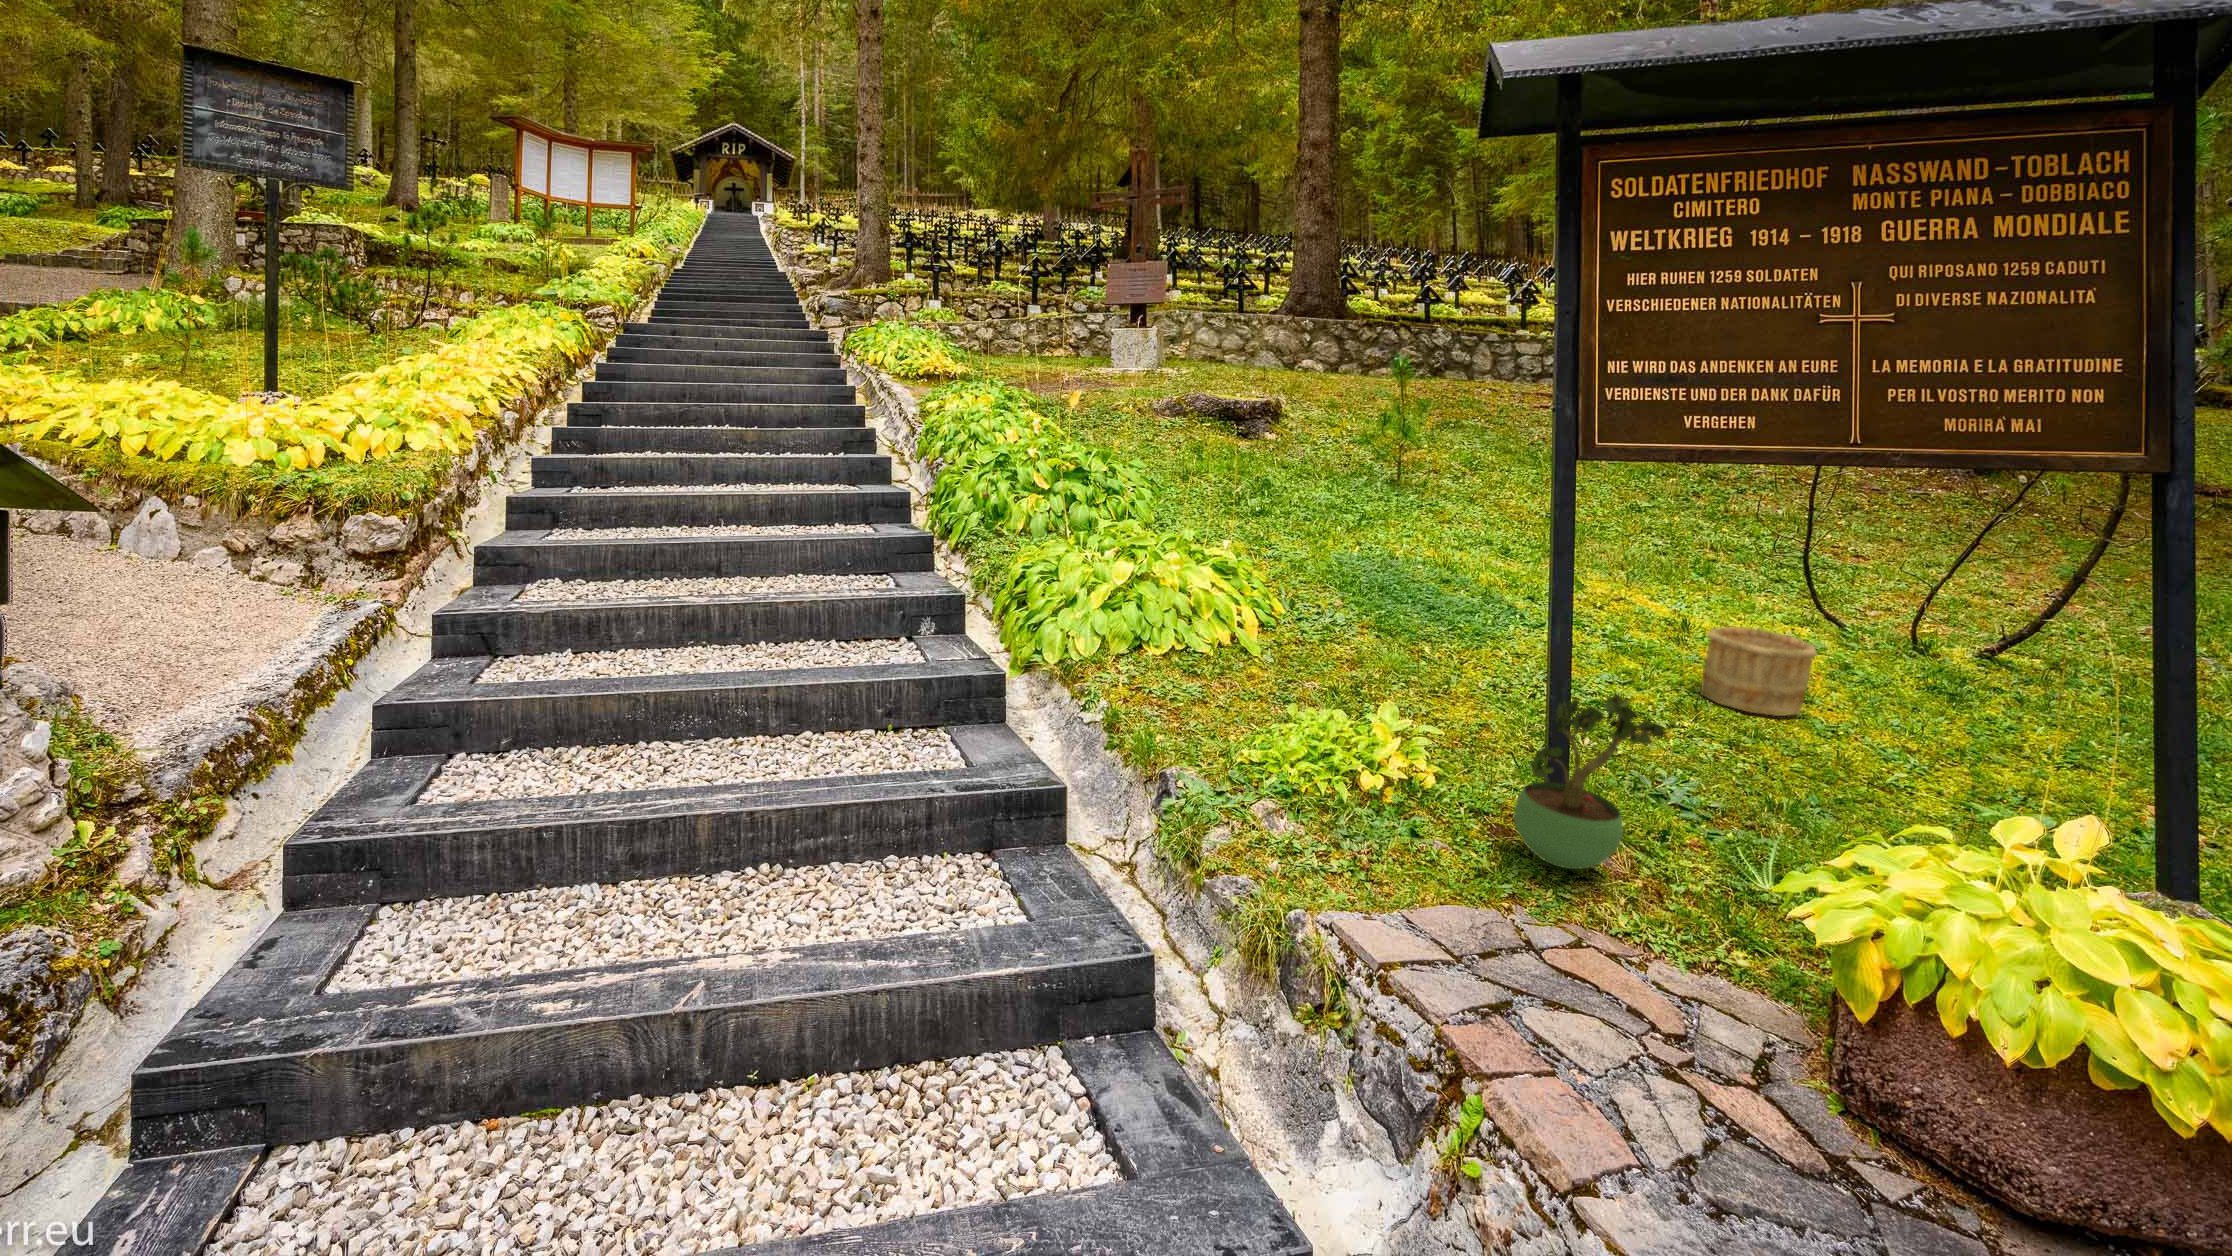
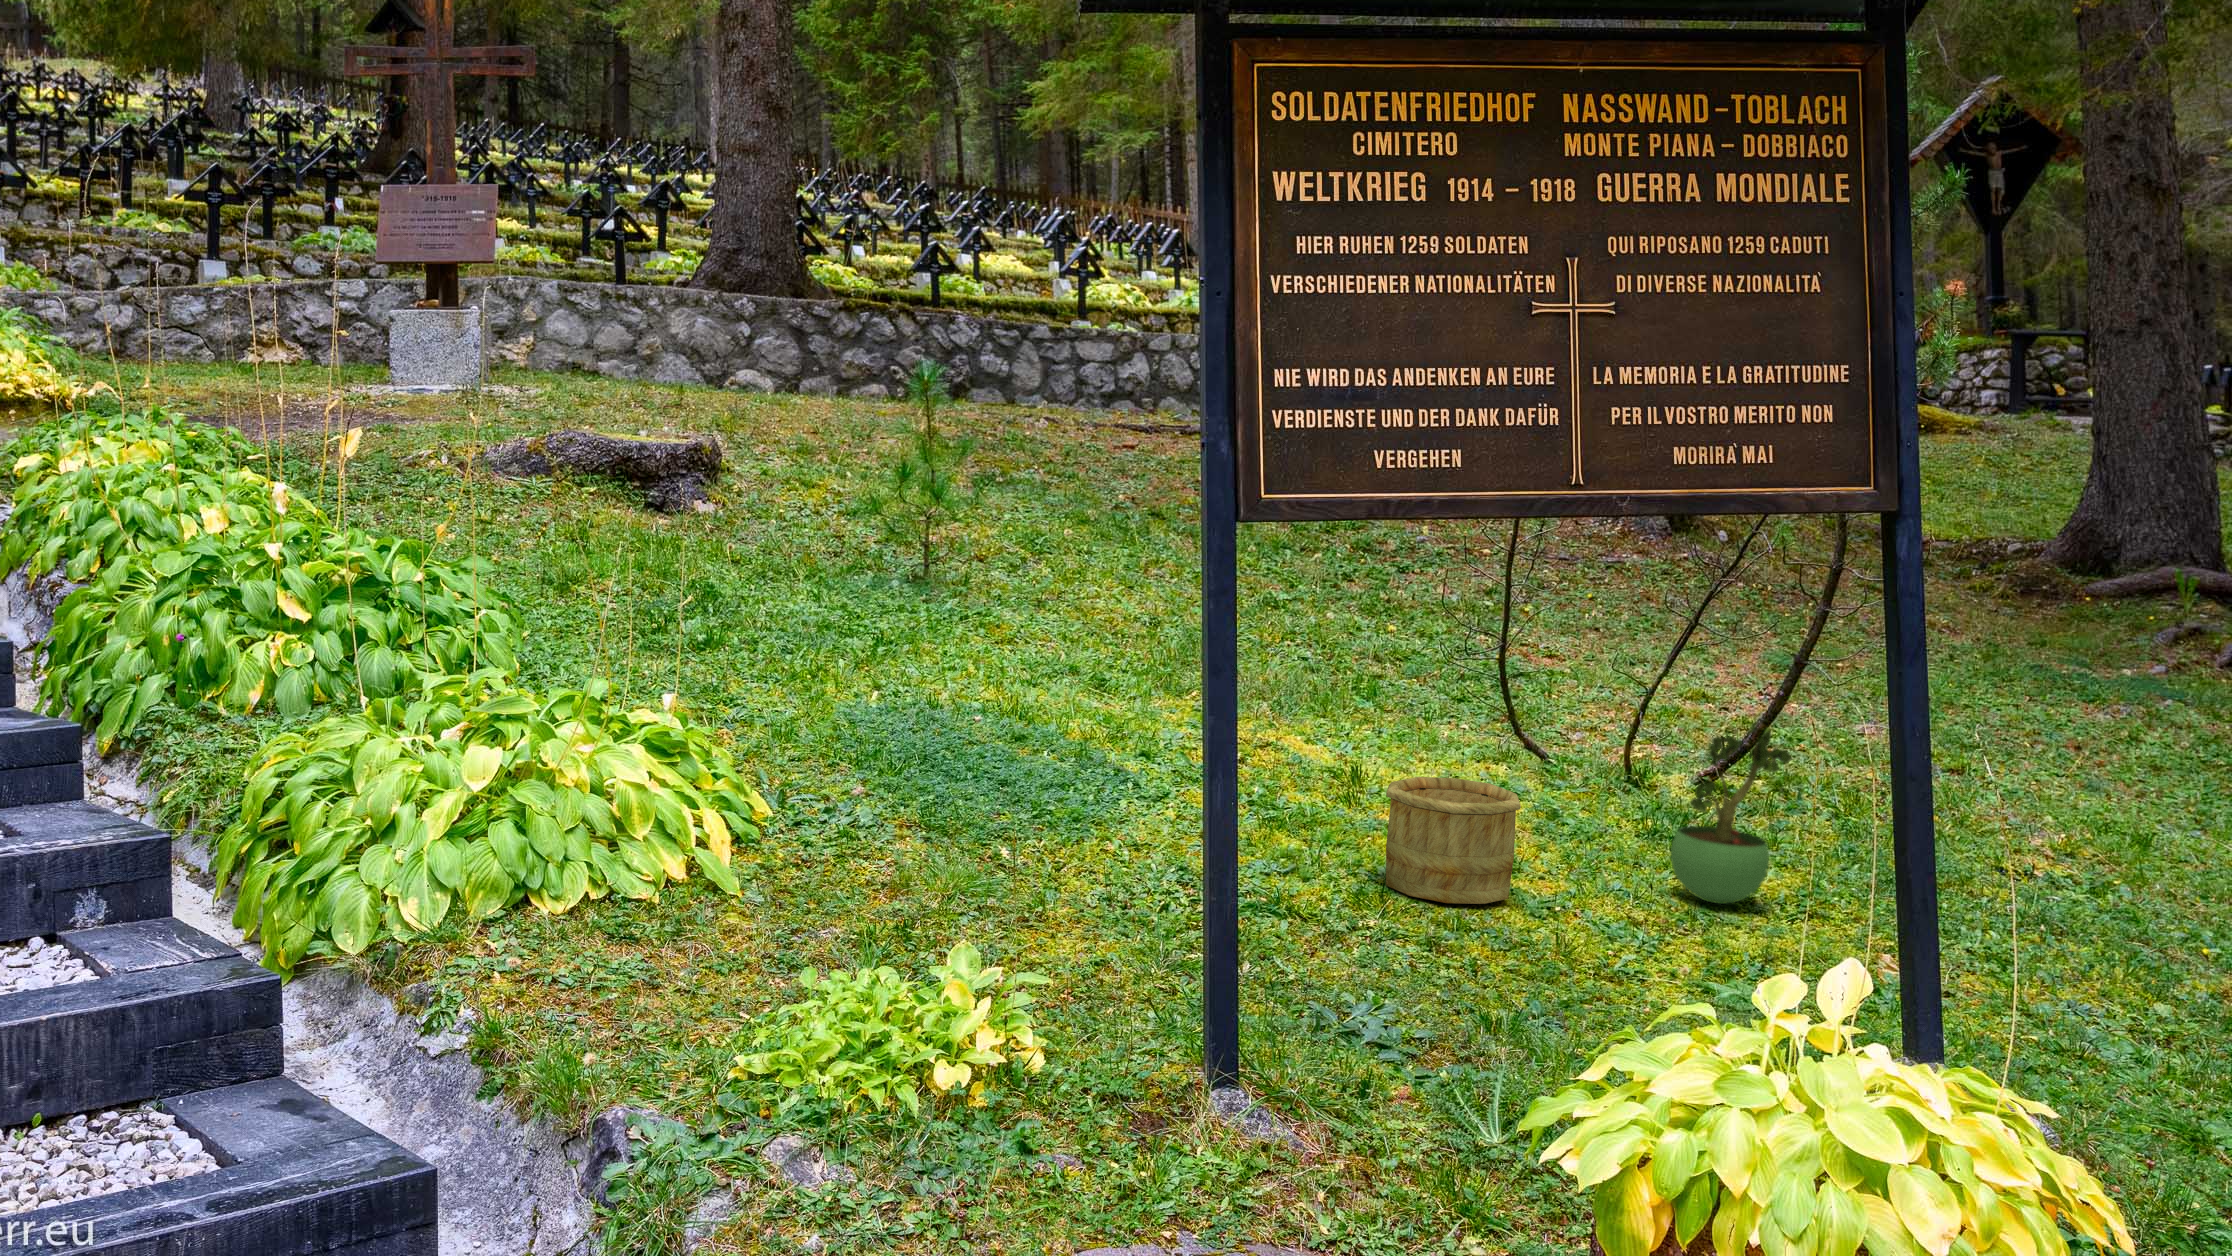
potted plant: present [1514,694,1665,869] -> present [1671,724,1792,904]

